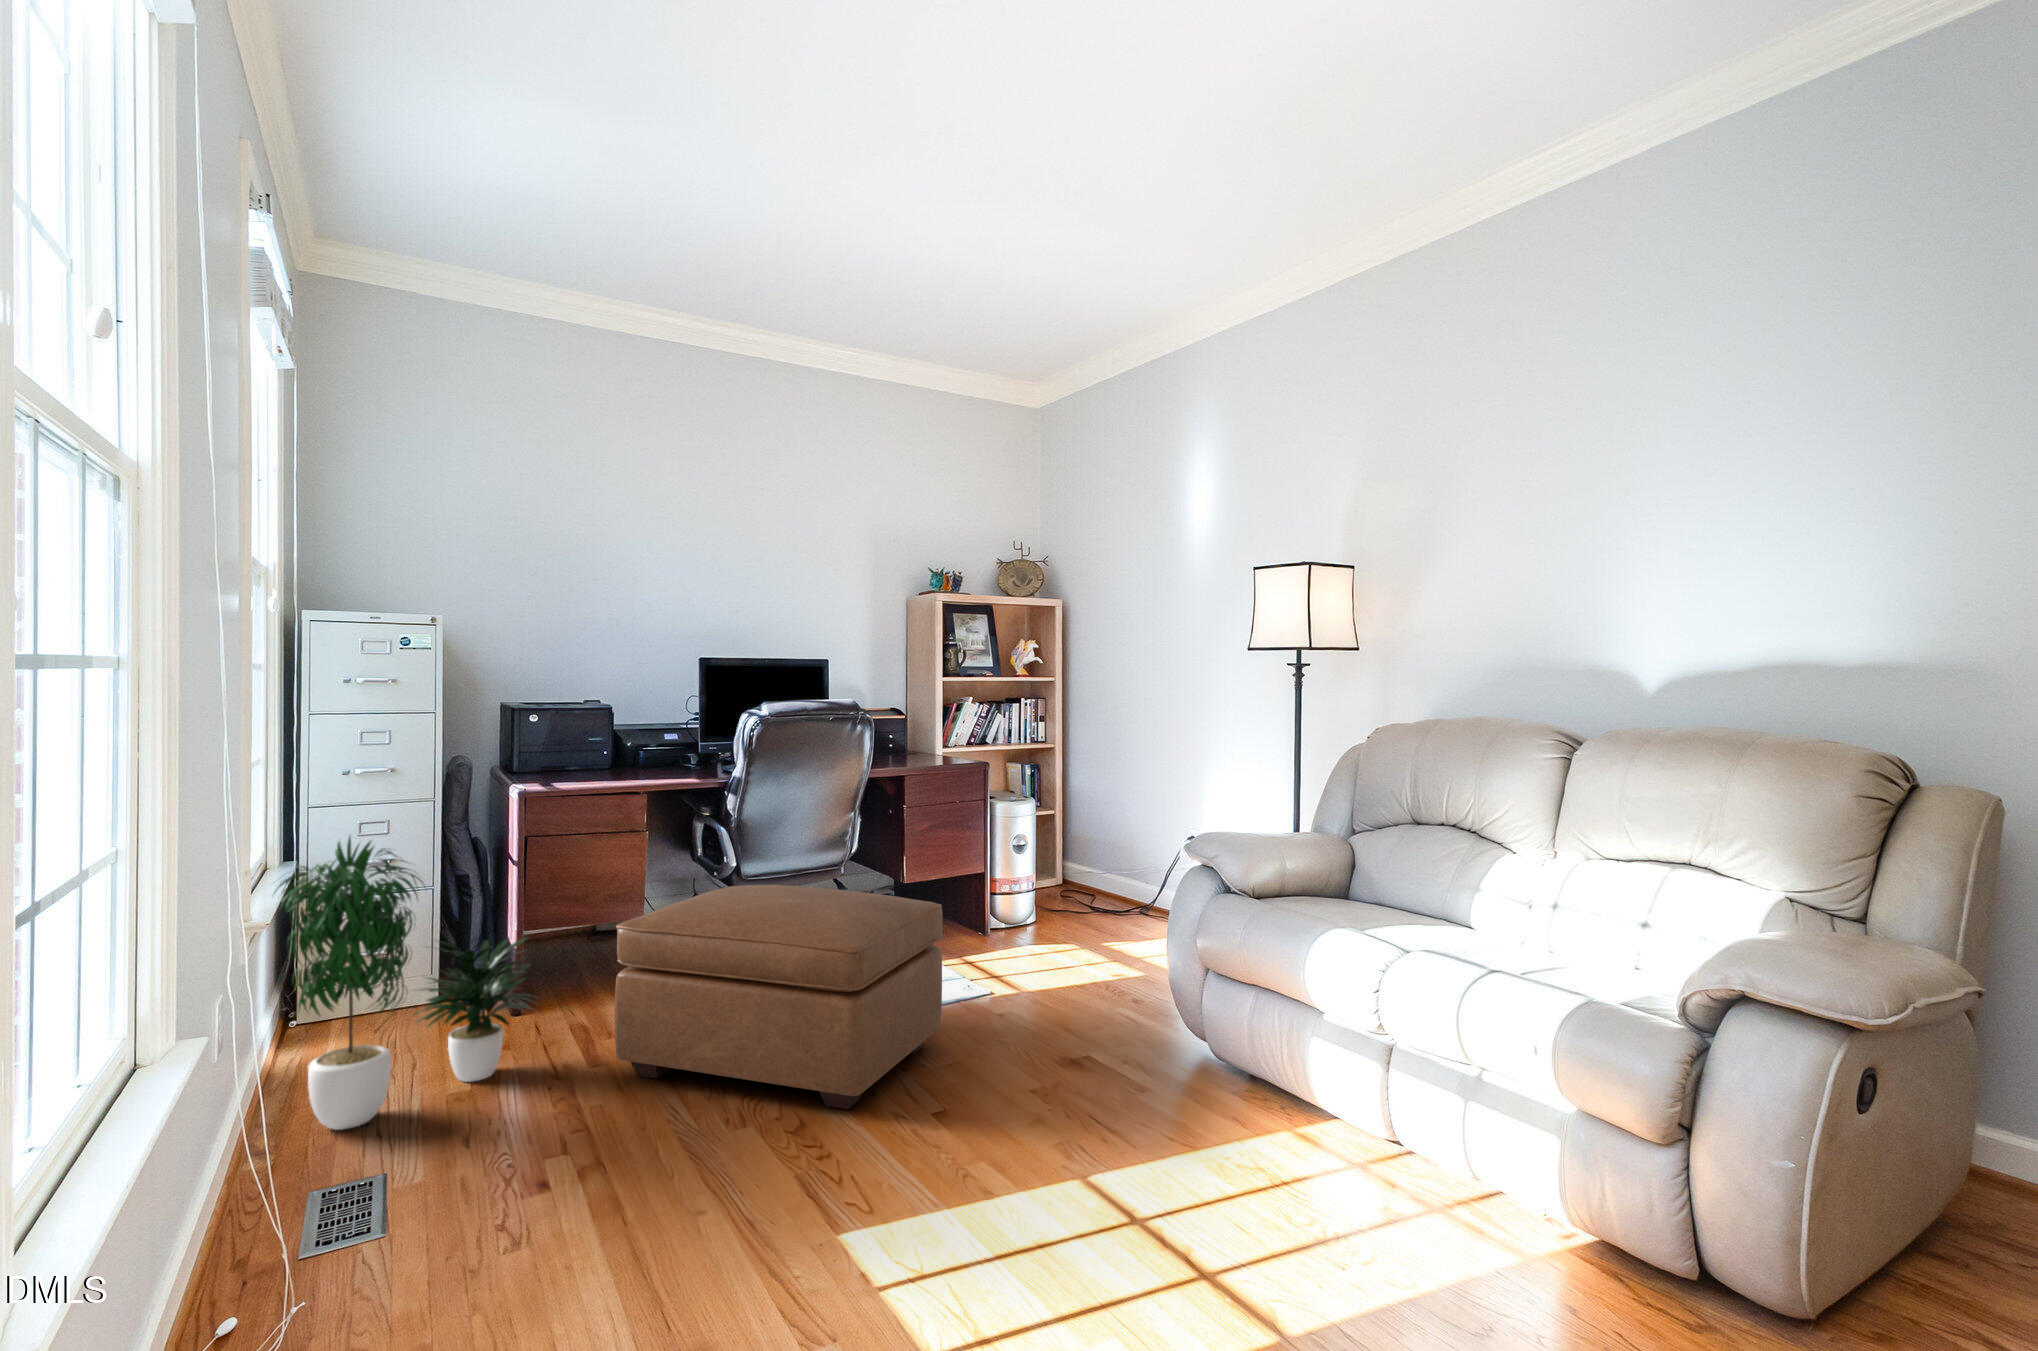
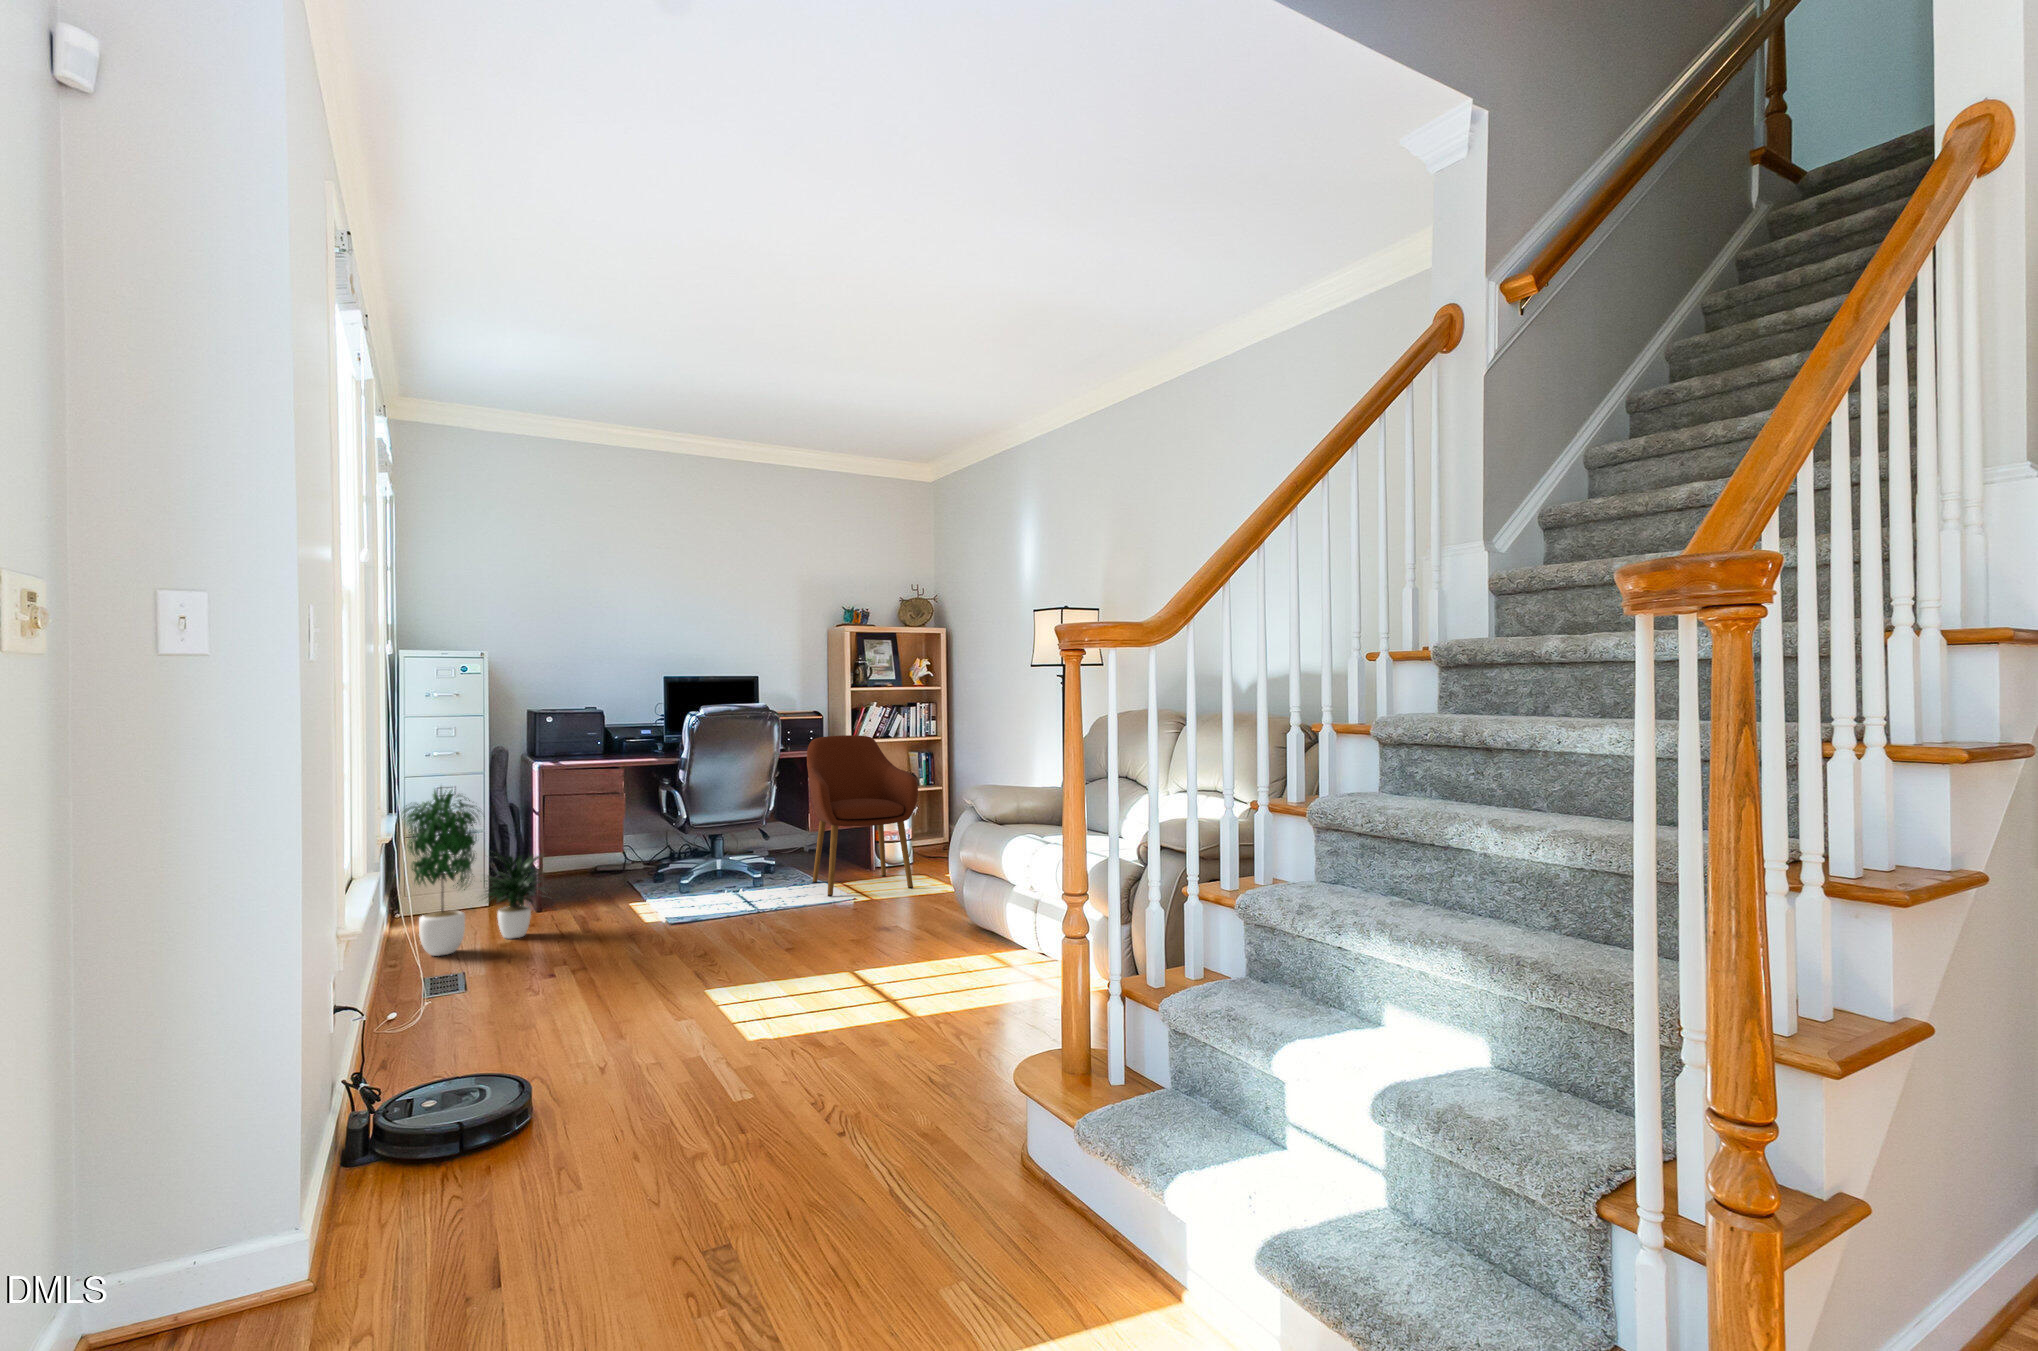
armchair: none [901,745,1067,984] -> present [807,735,918,896]
ottoman: present [615,885,943,1109] -> none [599,824,808,948]

